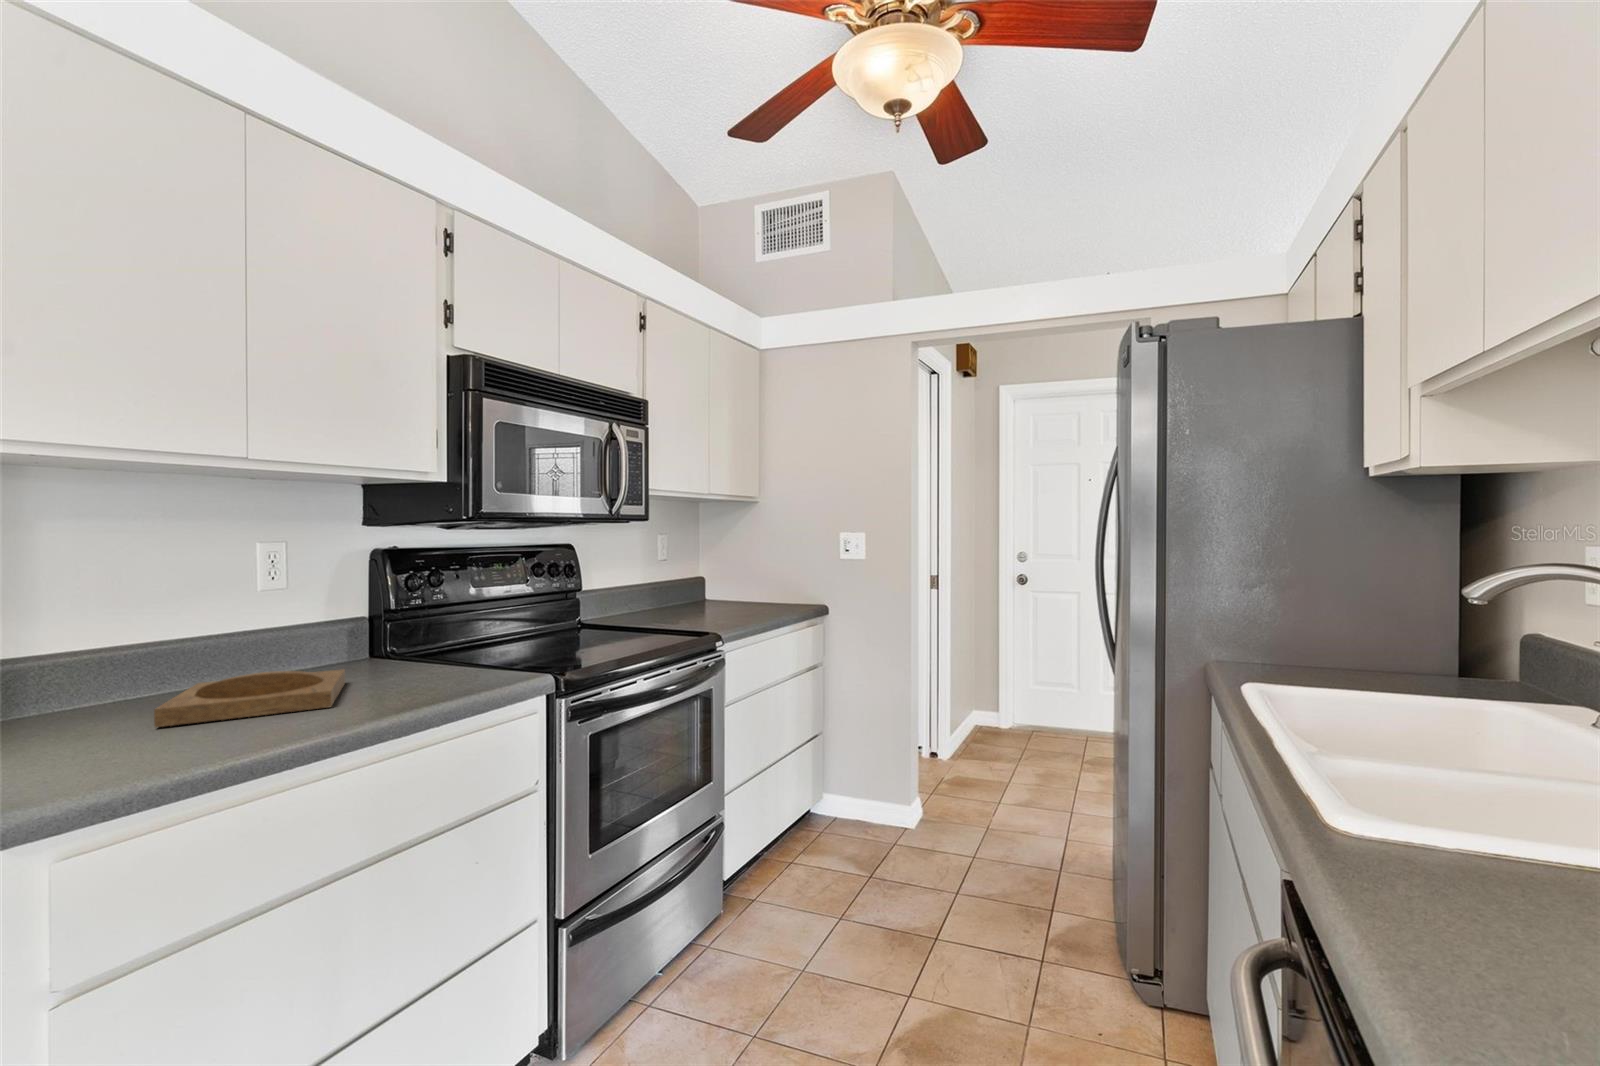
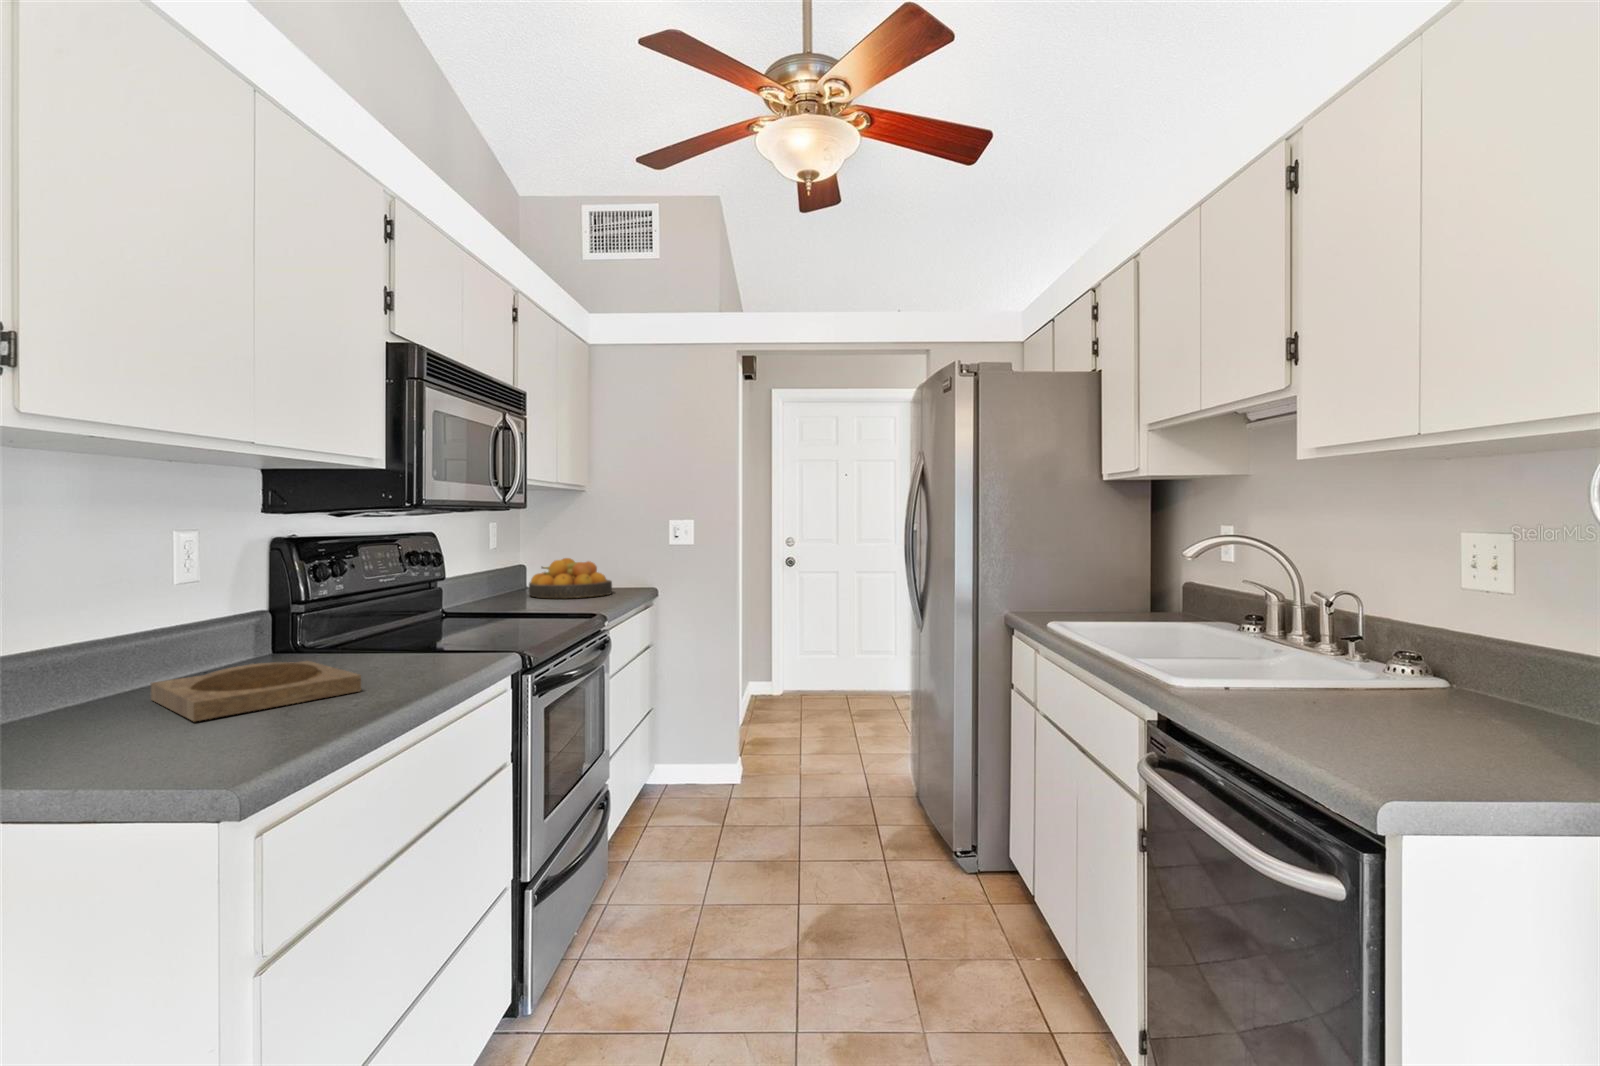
fruit bowl: none [690,569,772,611] -> present [529,558,612,598]

